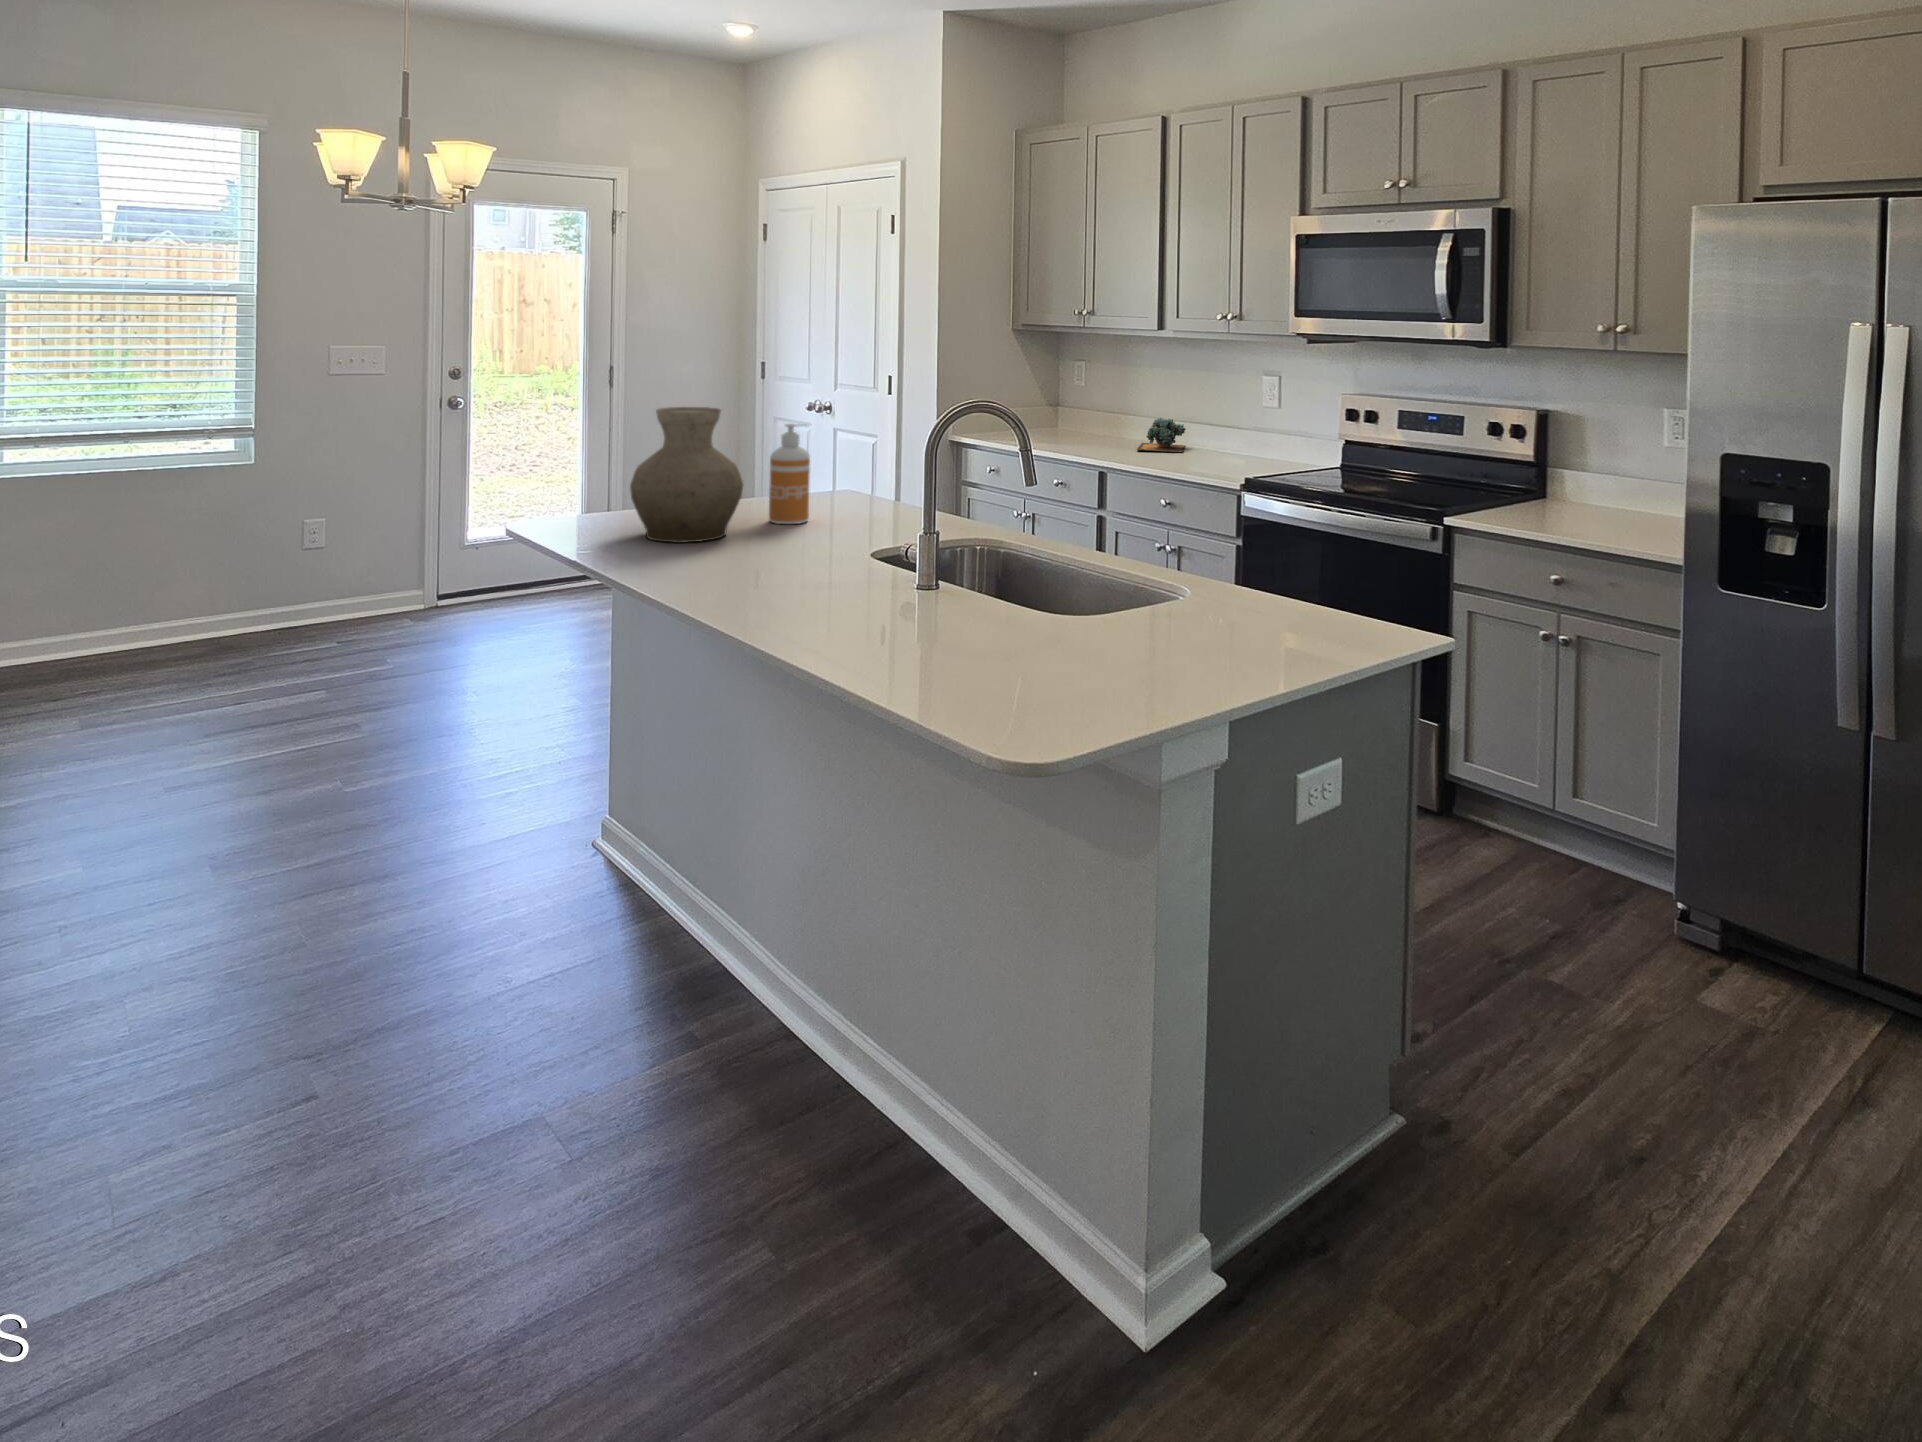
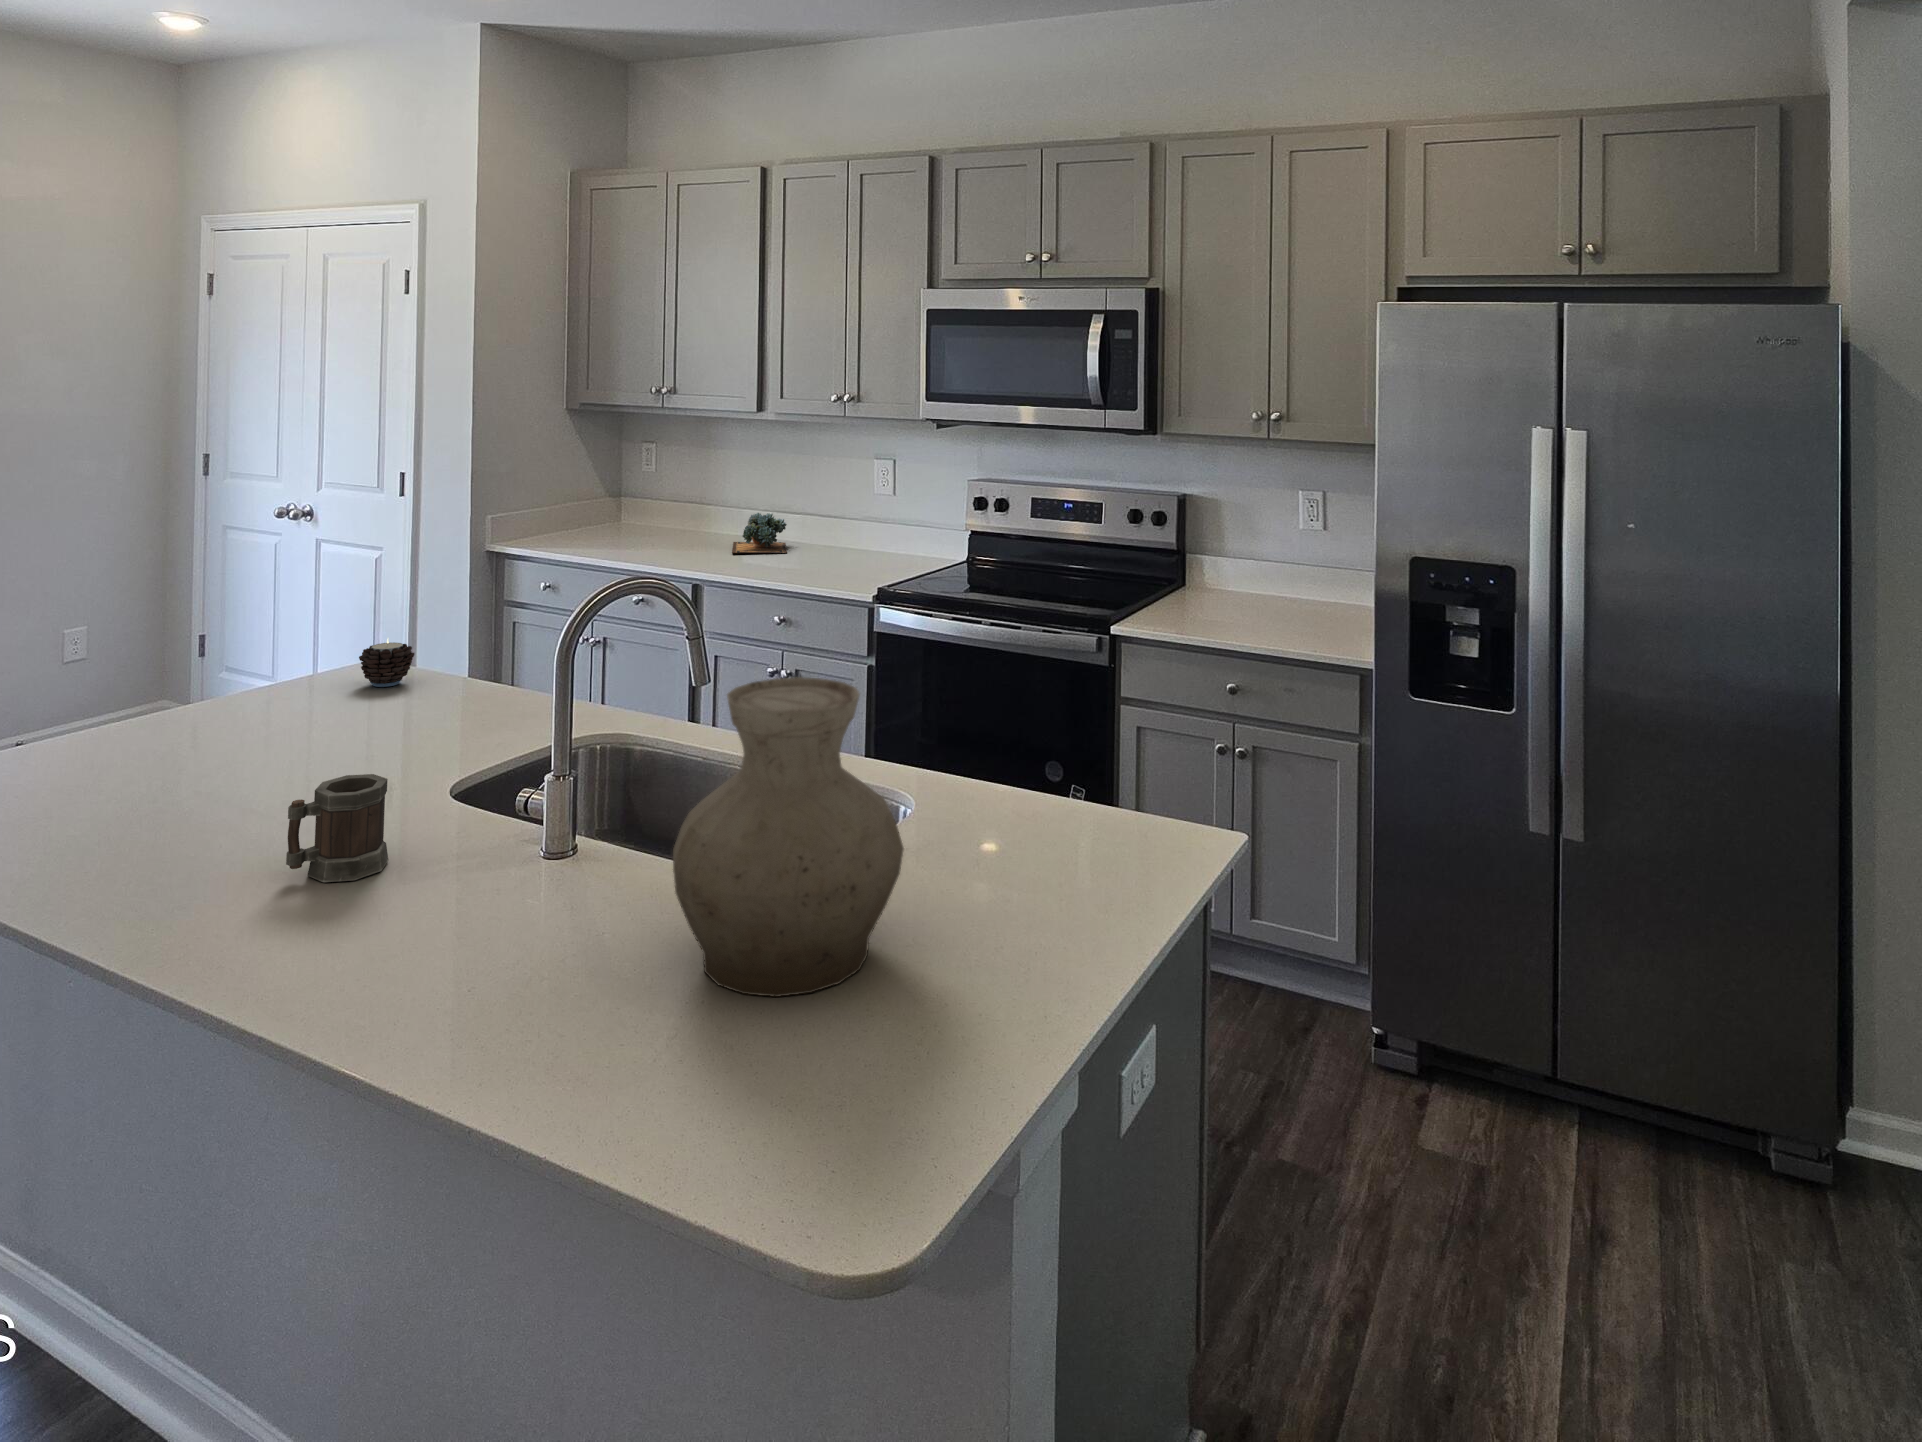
vase: present [630,407,743,543] -> present [673,677,904,997]
soap dispenser: present [769,423,810,524] -> none [277,576,341,720]
candle: none [826,476,863,512] -> present [359,639,414,687]
mug: none [748,536,812,603] -> present [286,774,388,882]

